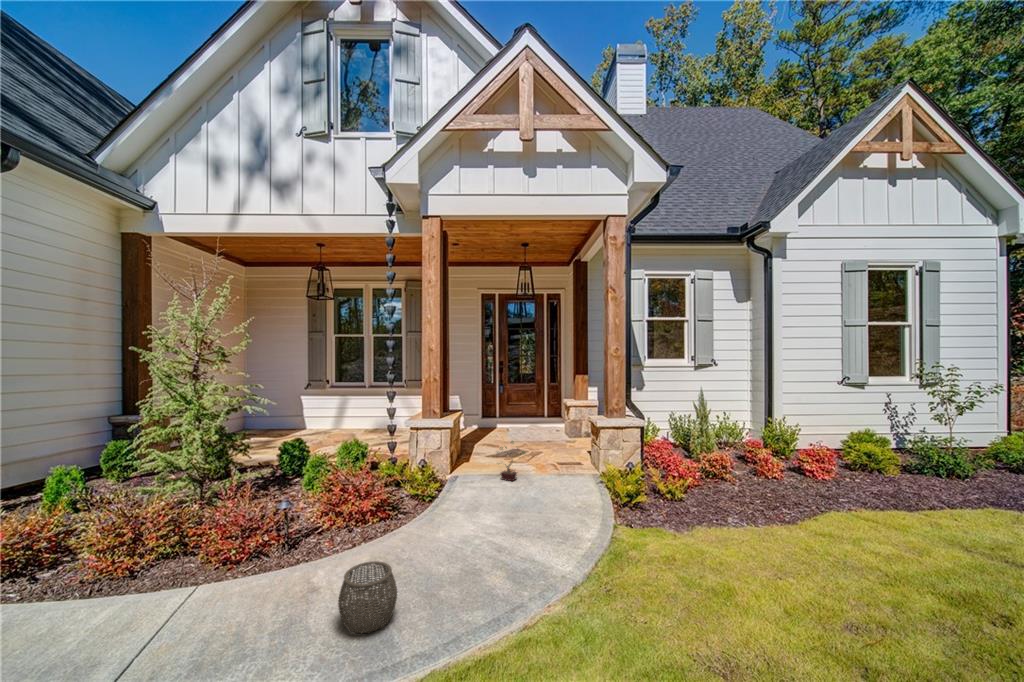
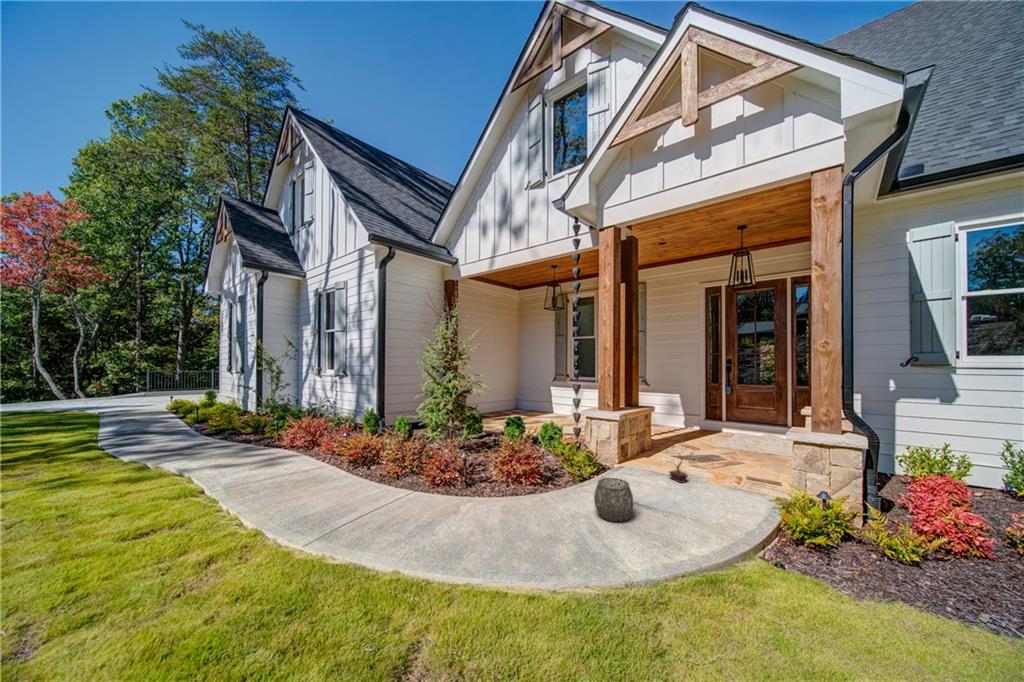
woven basket: present [338,561,397,634] -> present [594,478,633,522]

